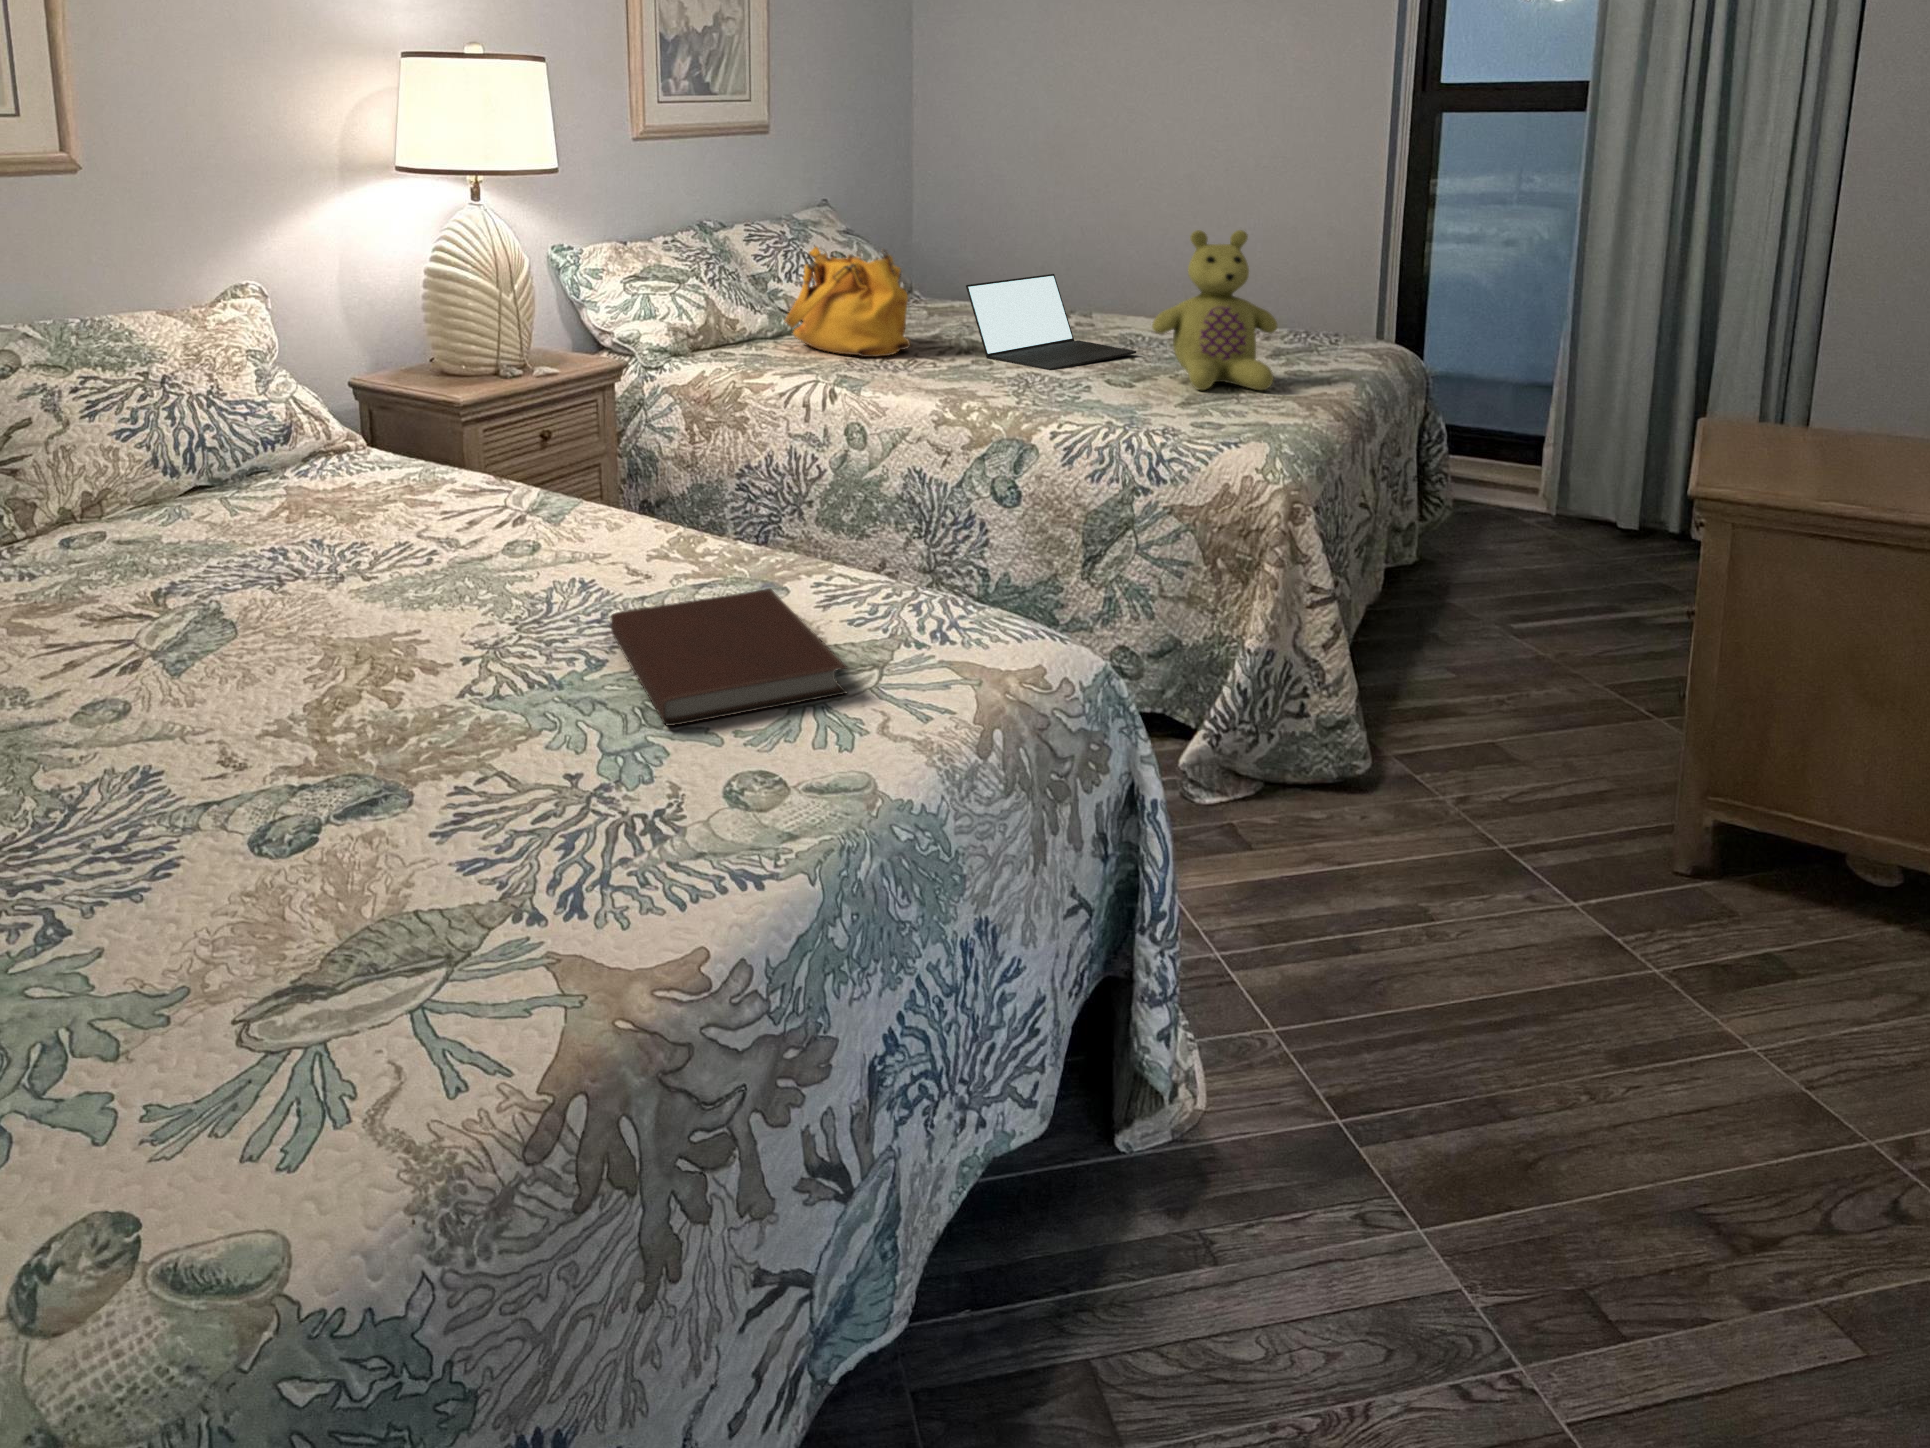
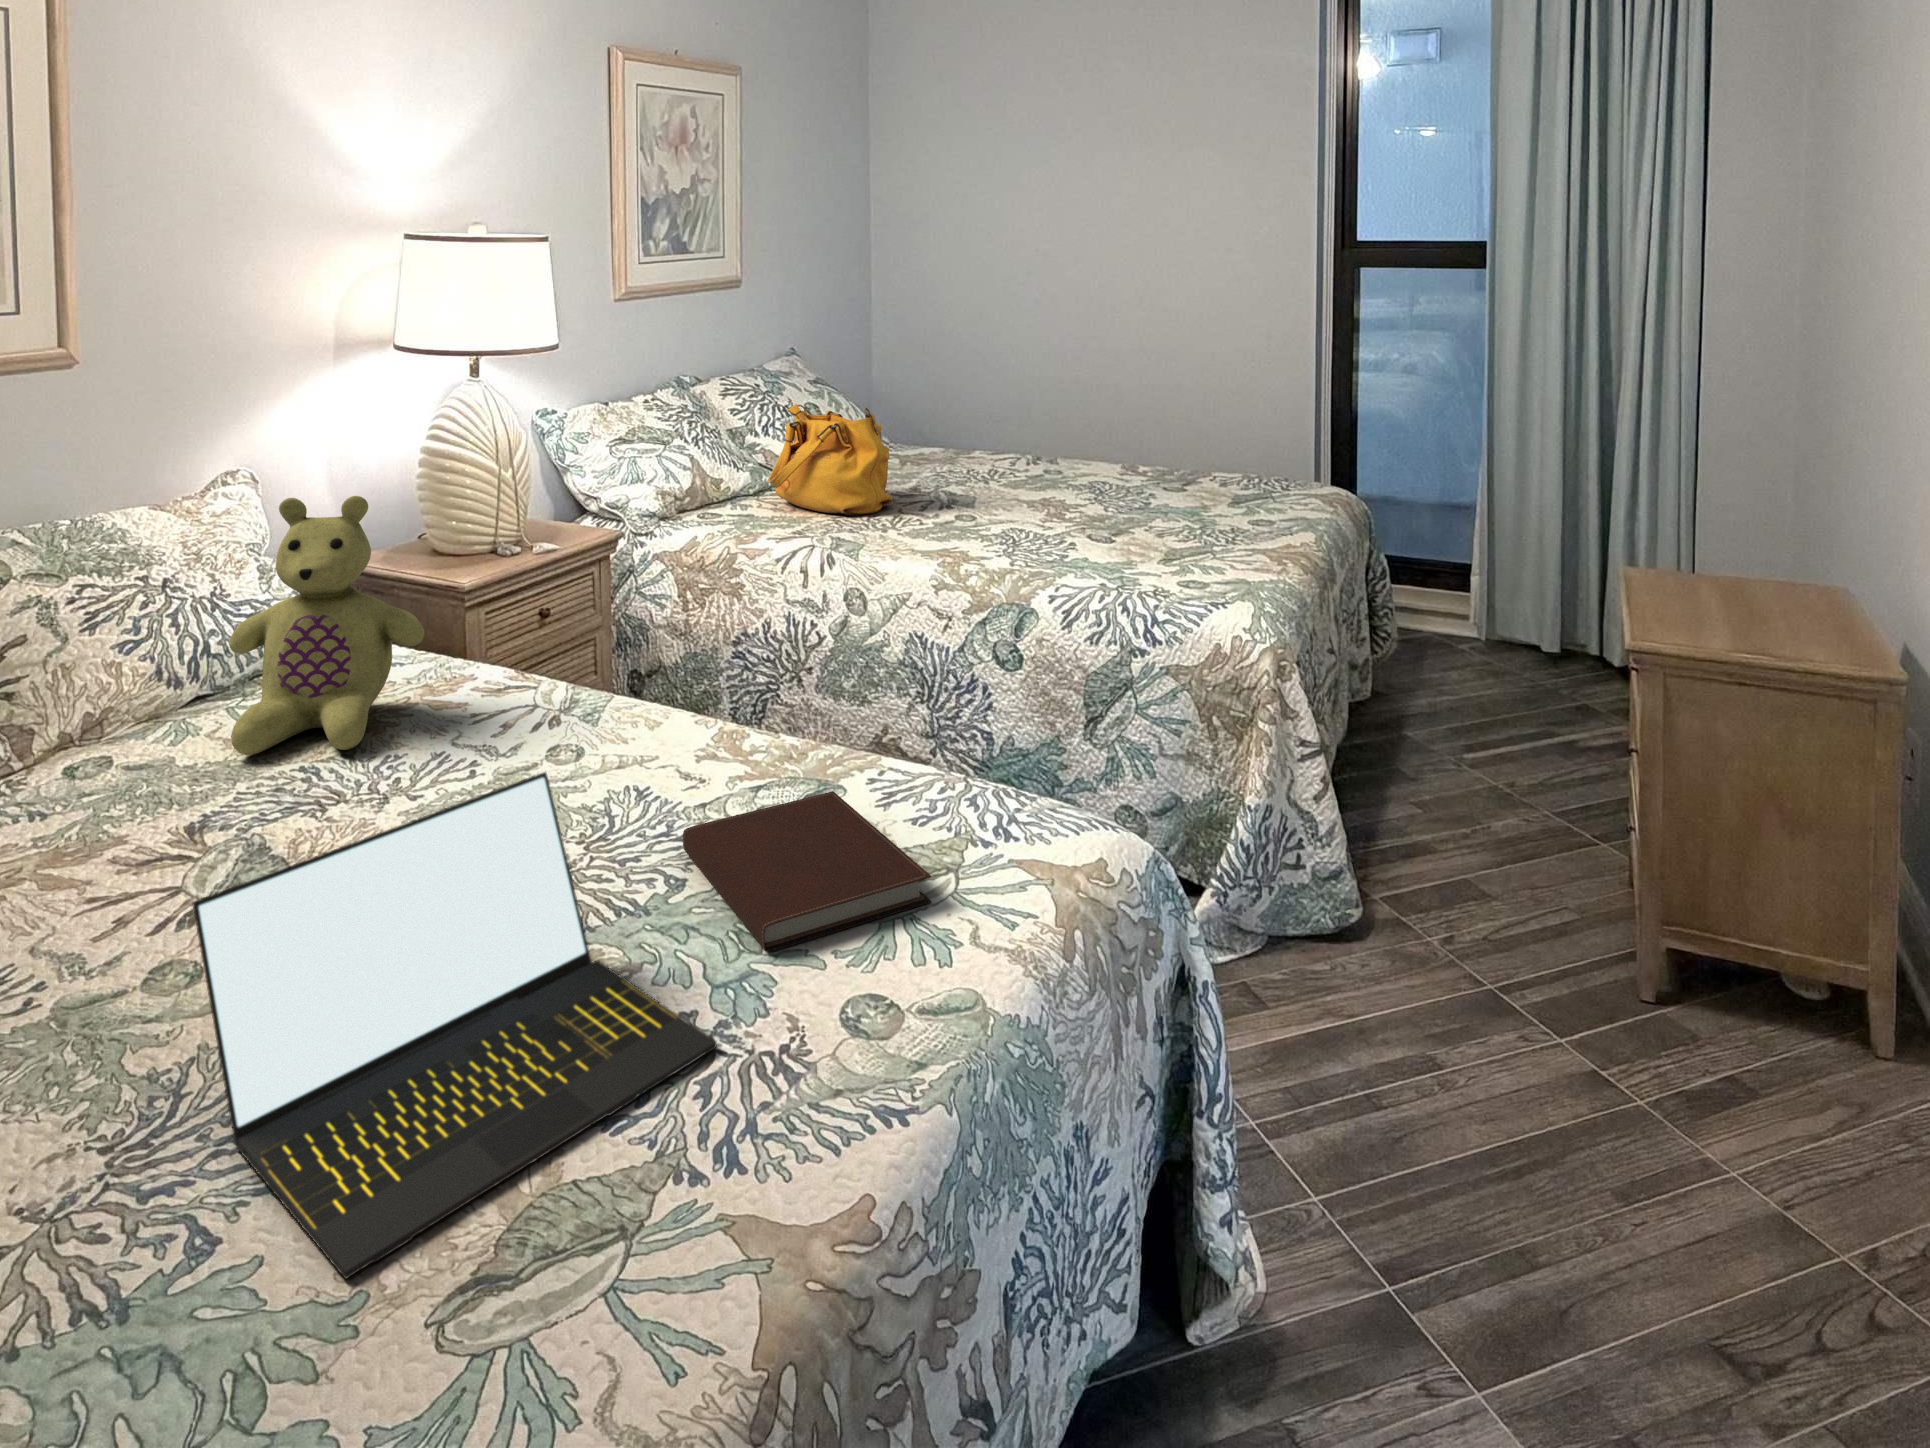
stuffed bear: present [1152,230,1277,390] -> present [229,496,425,755]
laptop: present [966,274,1136,370] -> present [193,772,717,1278]

